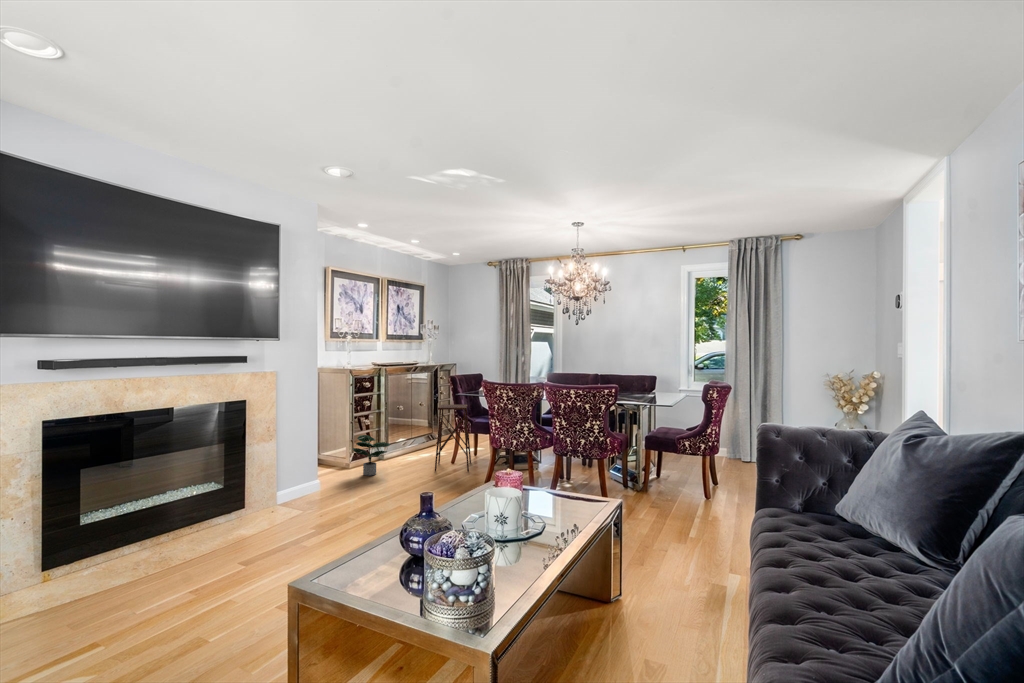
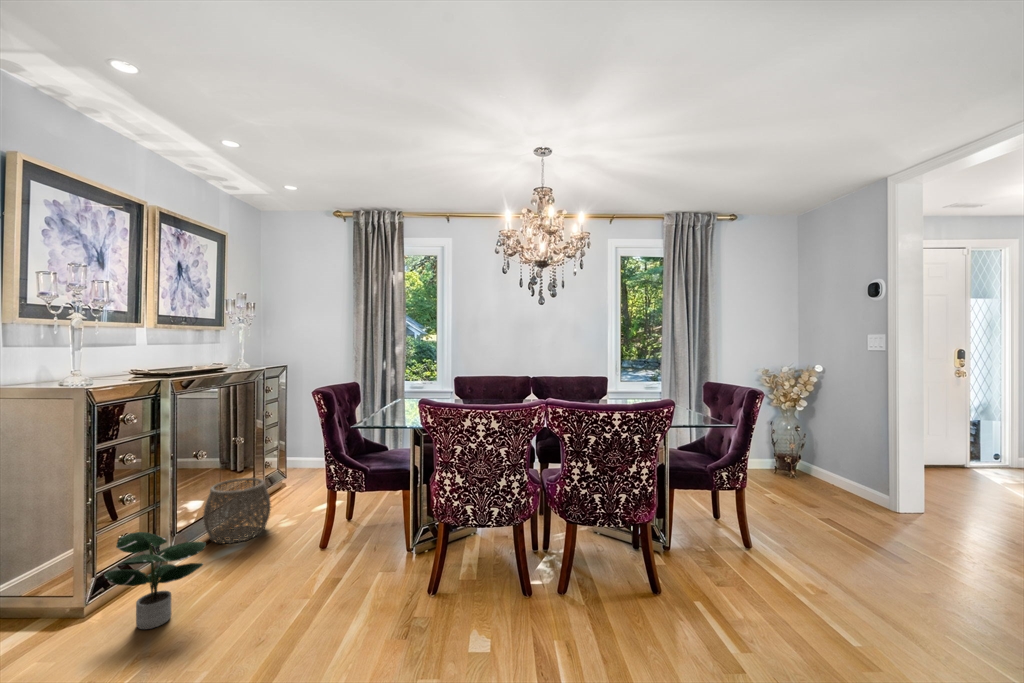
side table: present [435,404,471,471] -> none [298,439,373,578]
woven basket: none [400,425,433,457] -> present [203,478,271,543]

